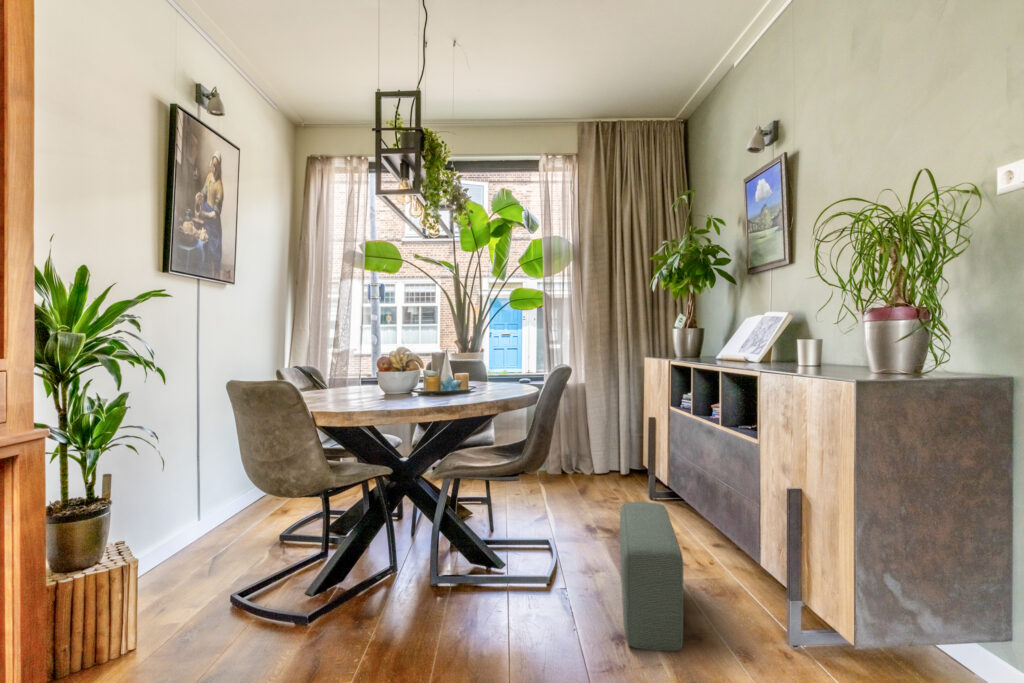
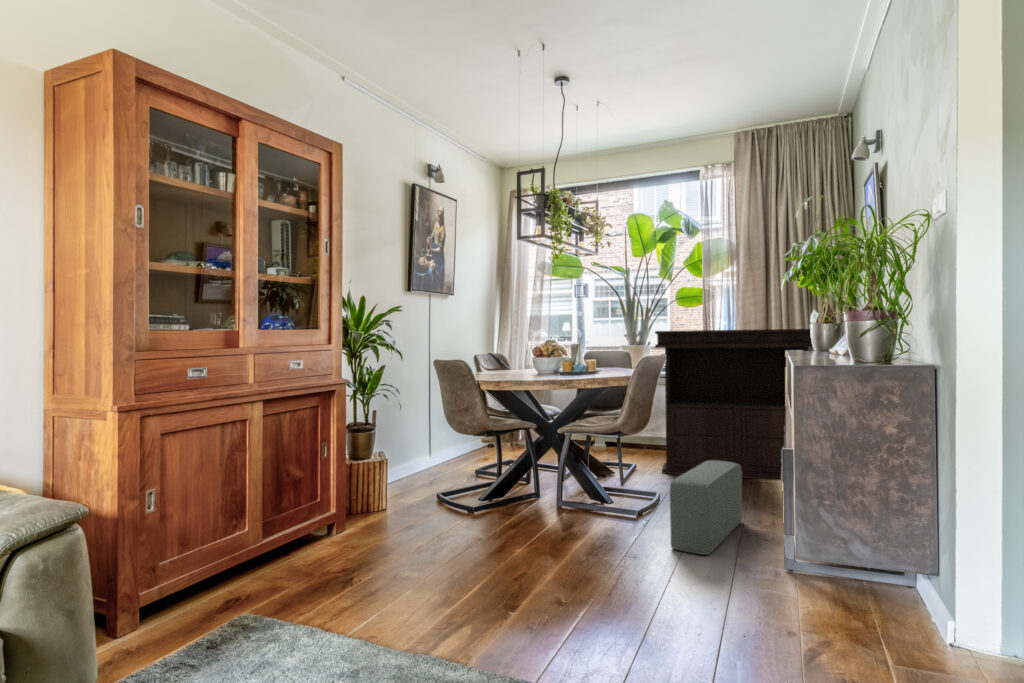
console table: none [508,336,686,508] -> present [655,329,812,480]

